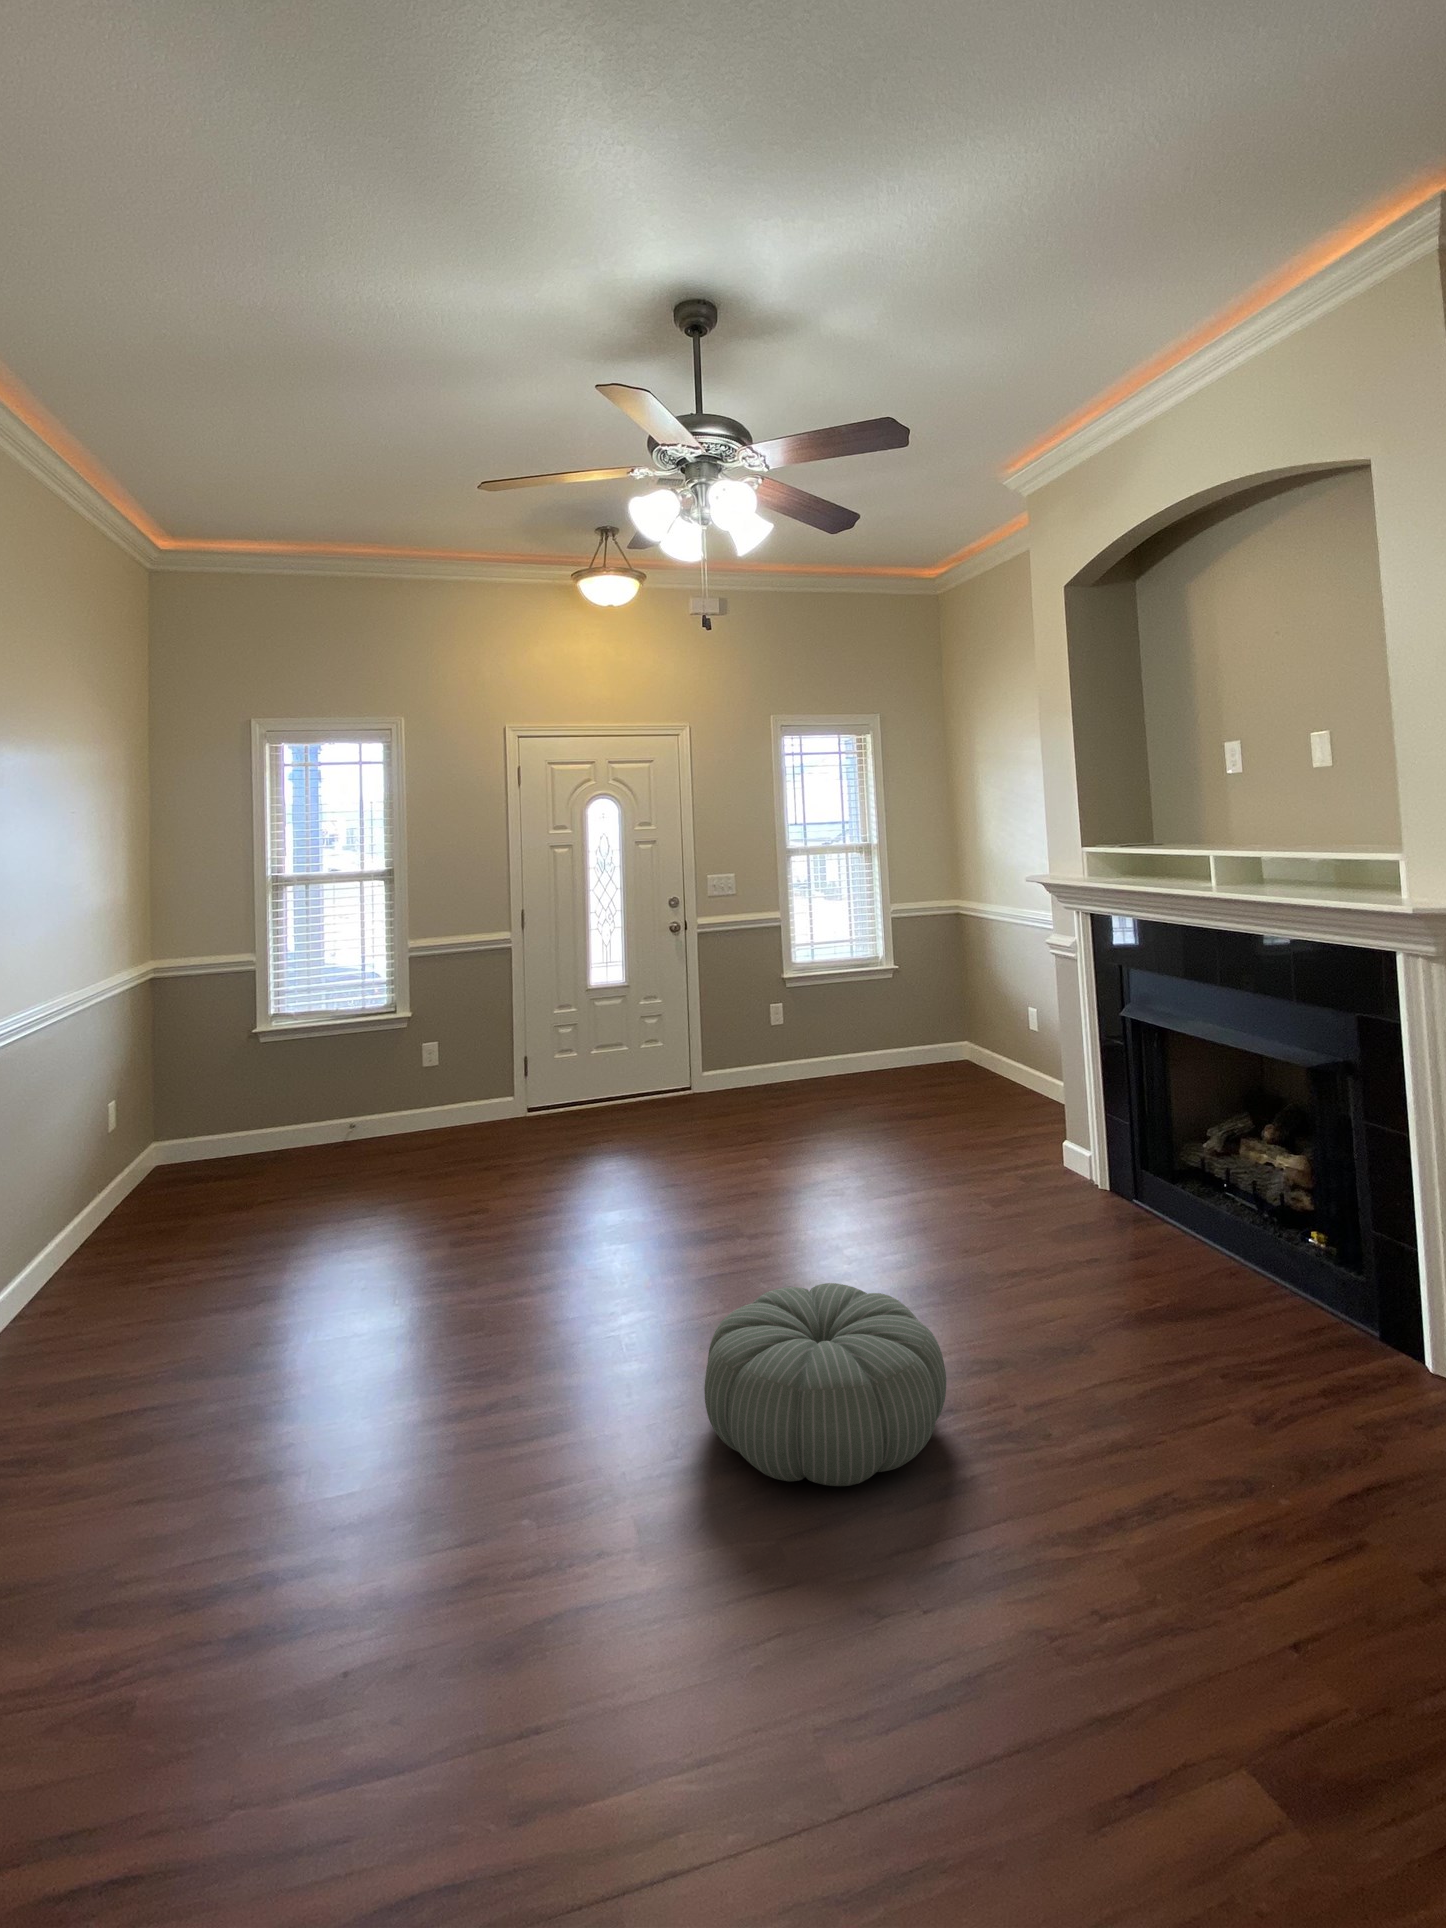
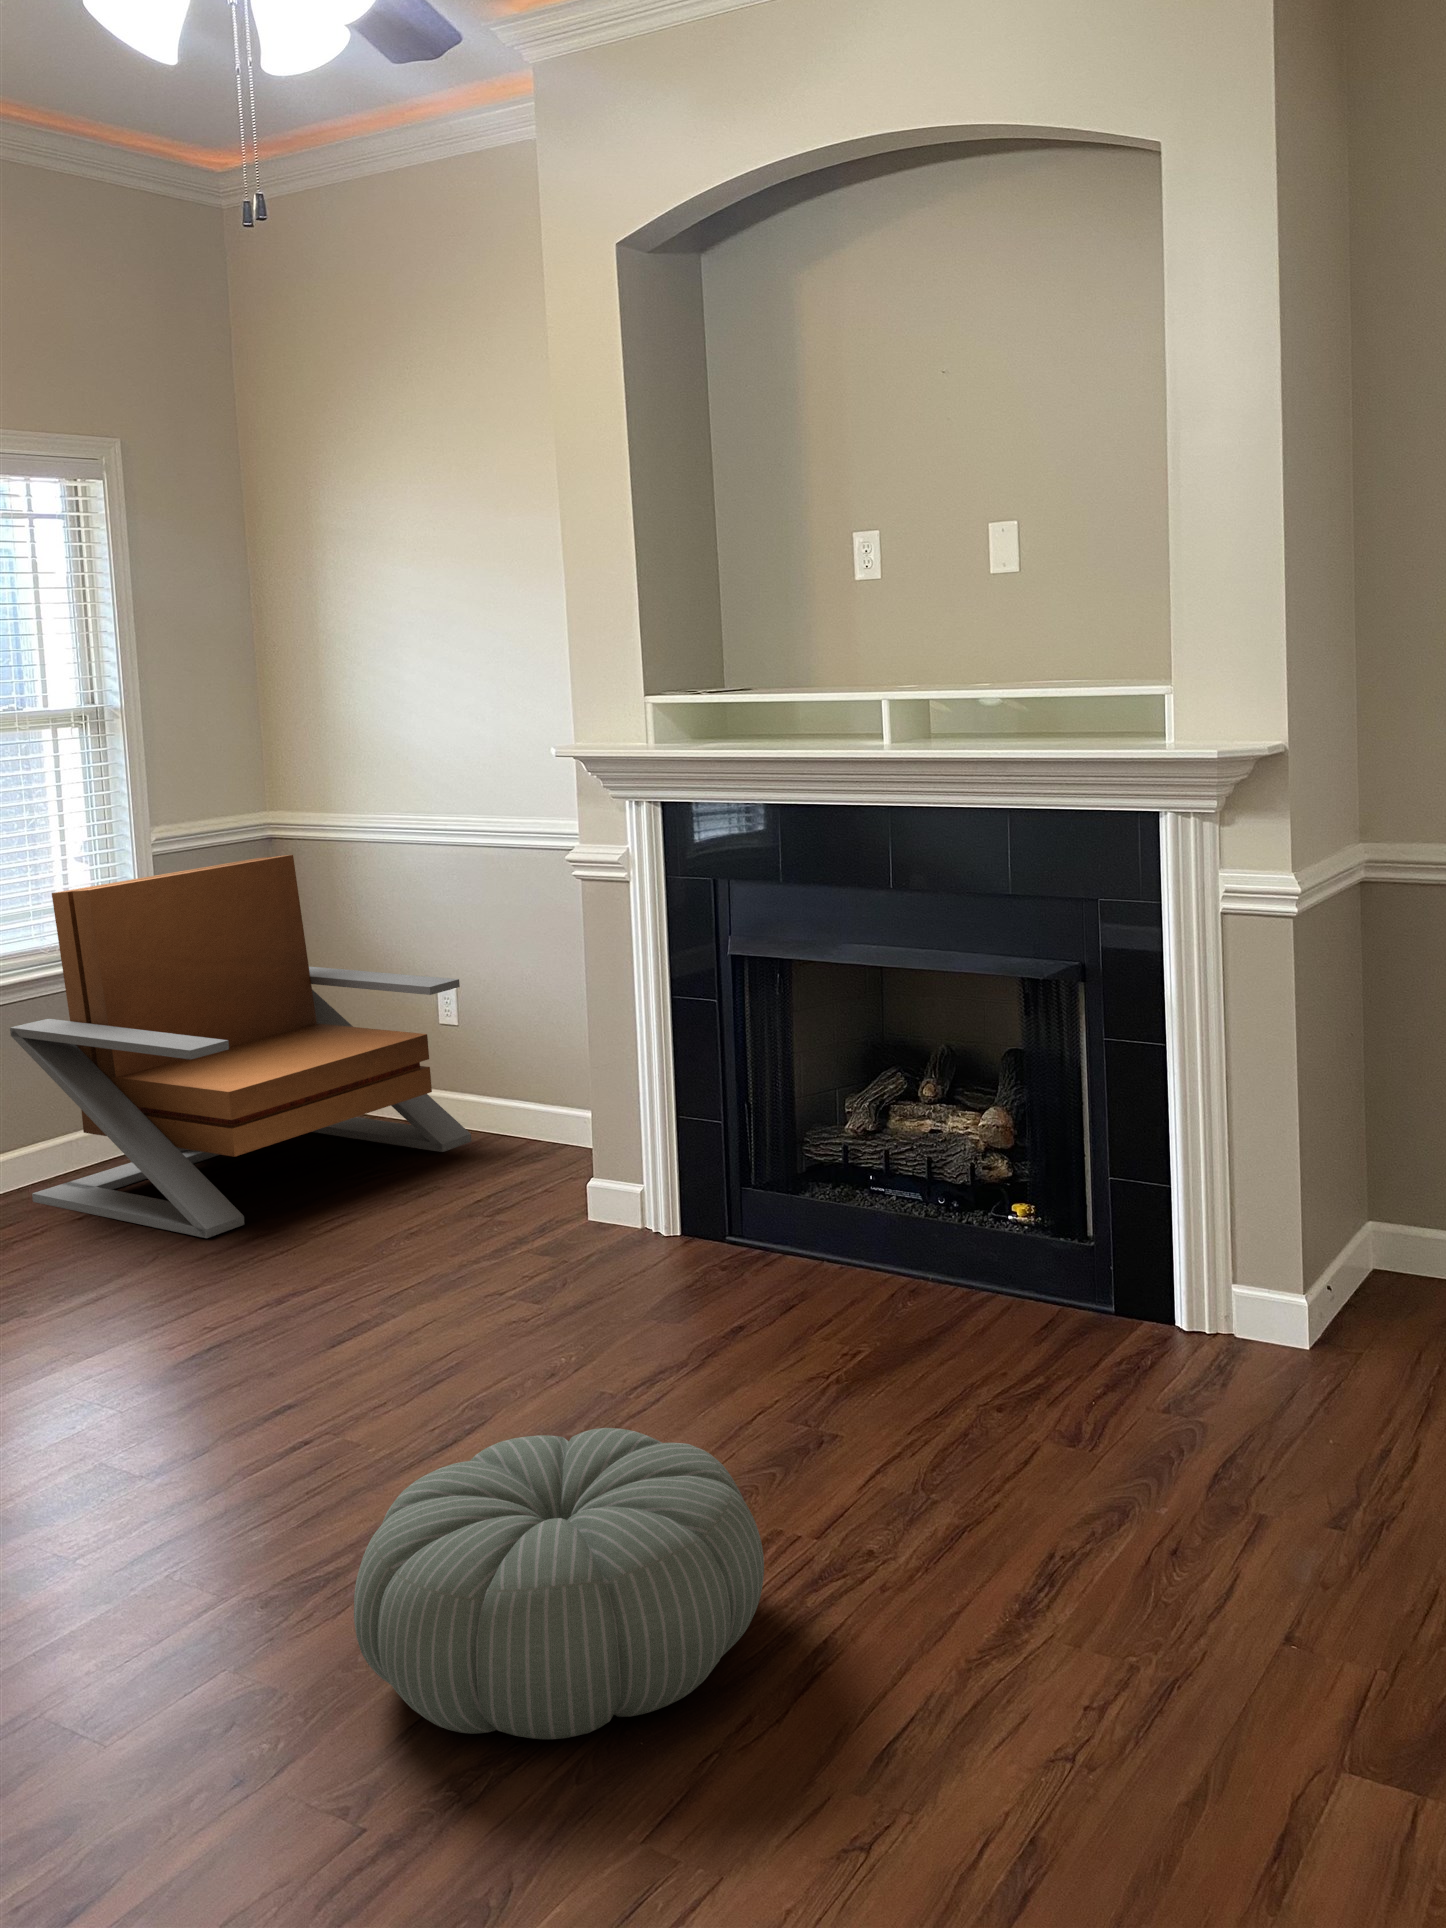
lounge chair: none [808,926,1038,1126] -> present [10,855,472,1238]

